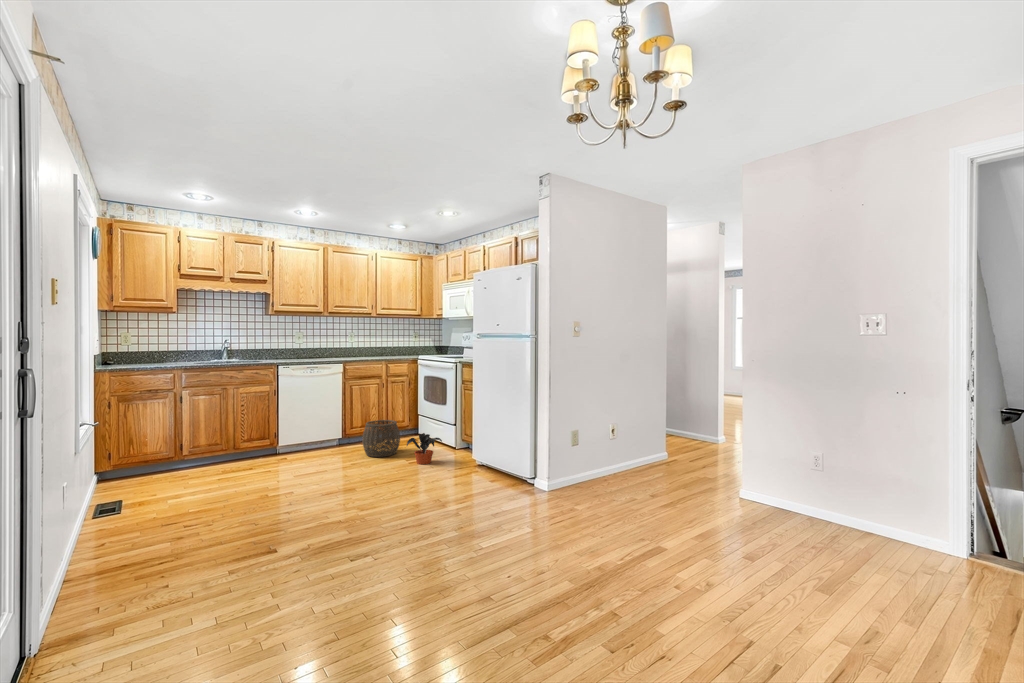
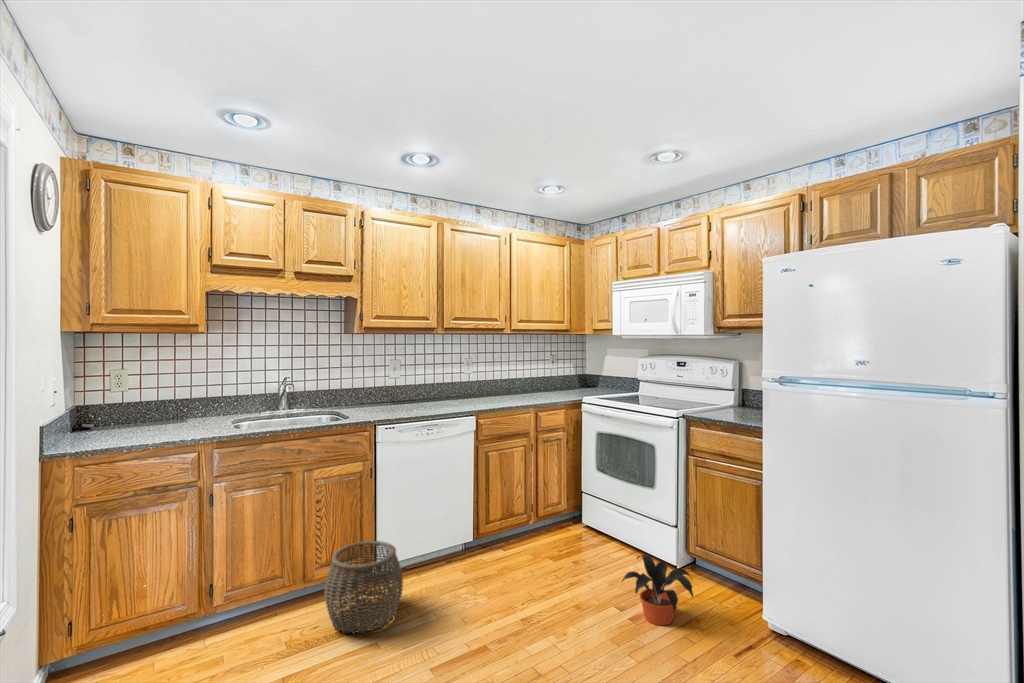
woven basket: present [362,420,400,457] -> present [324,541,403,633]

